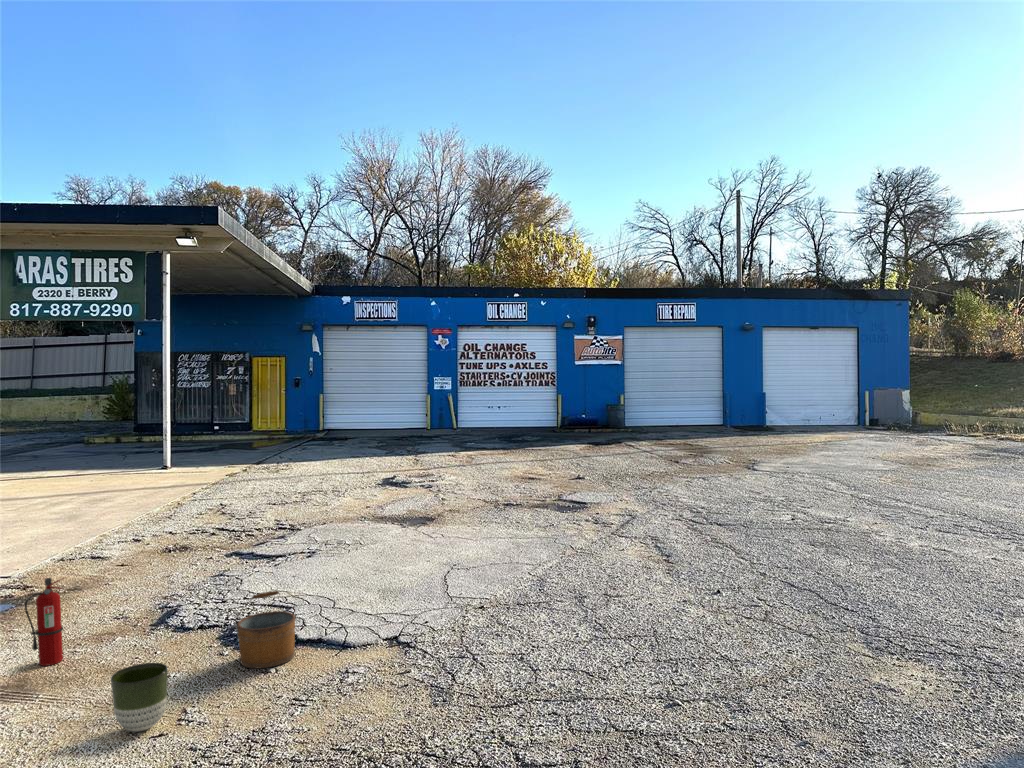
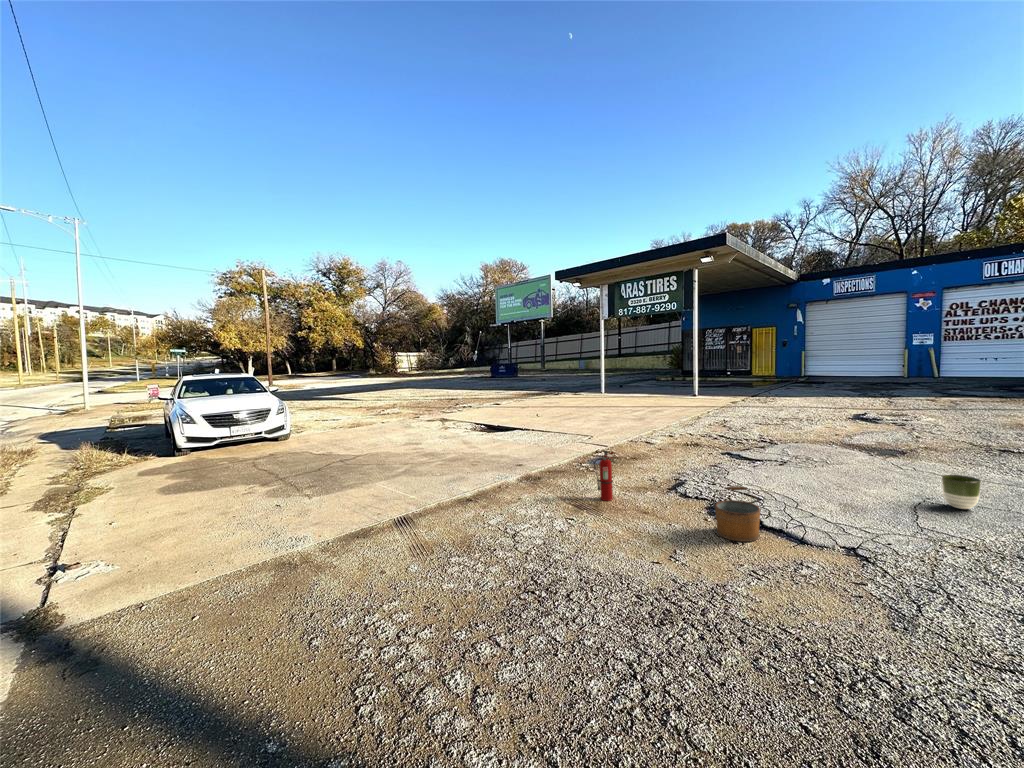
planter: present [111,663,168,732] -> present [942,475,981,509]

